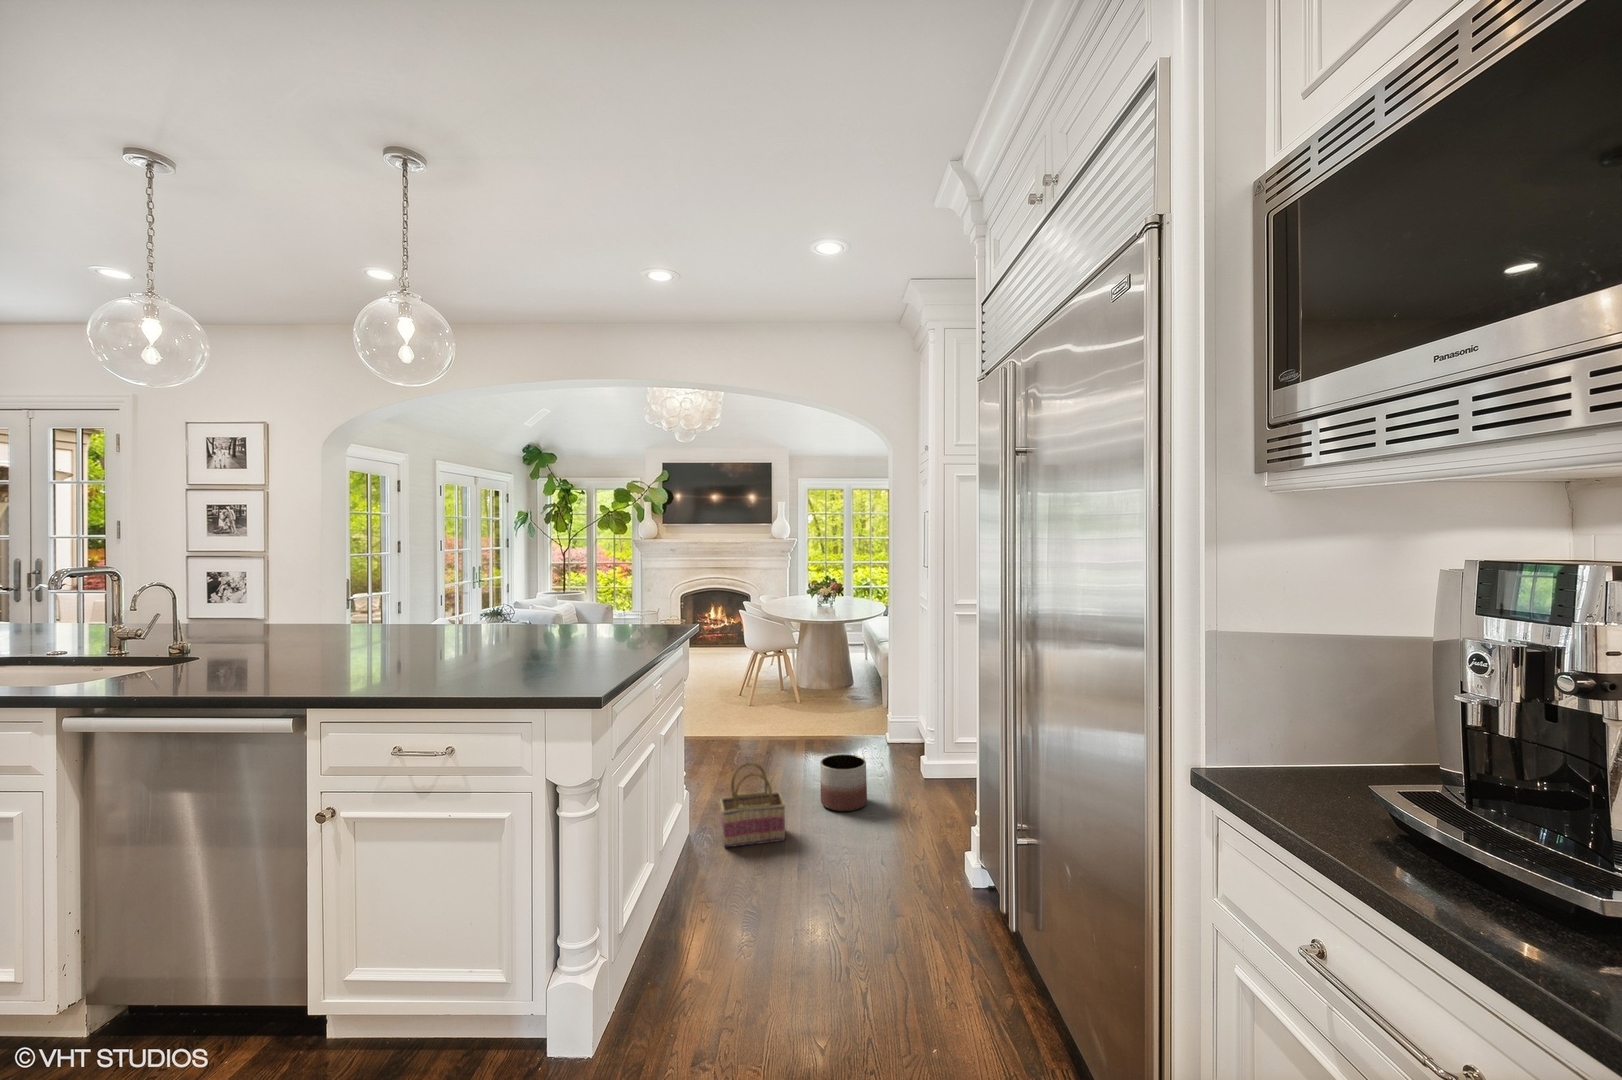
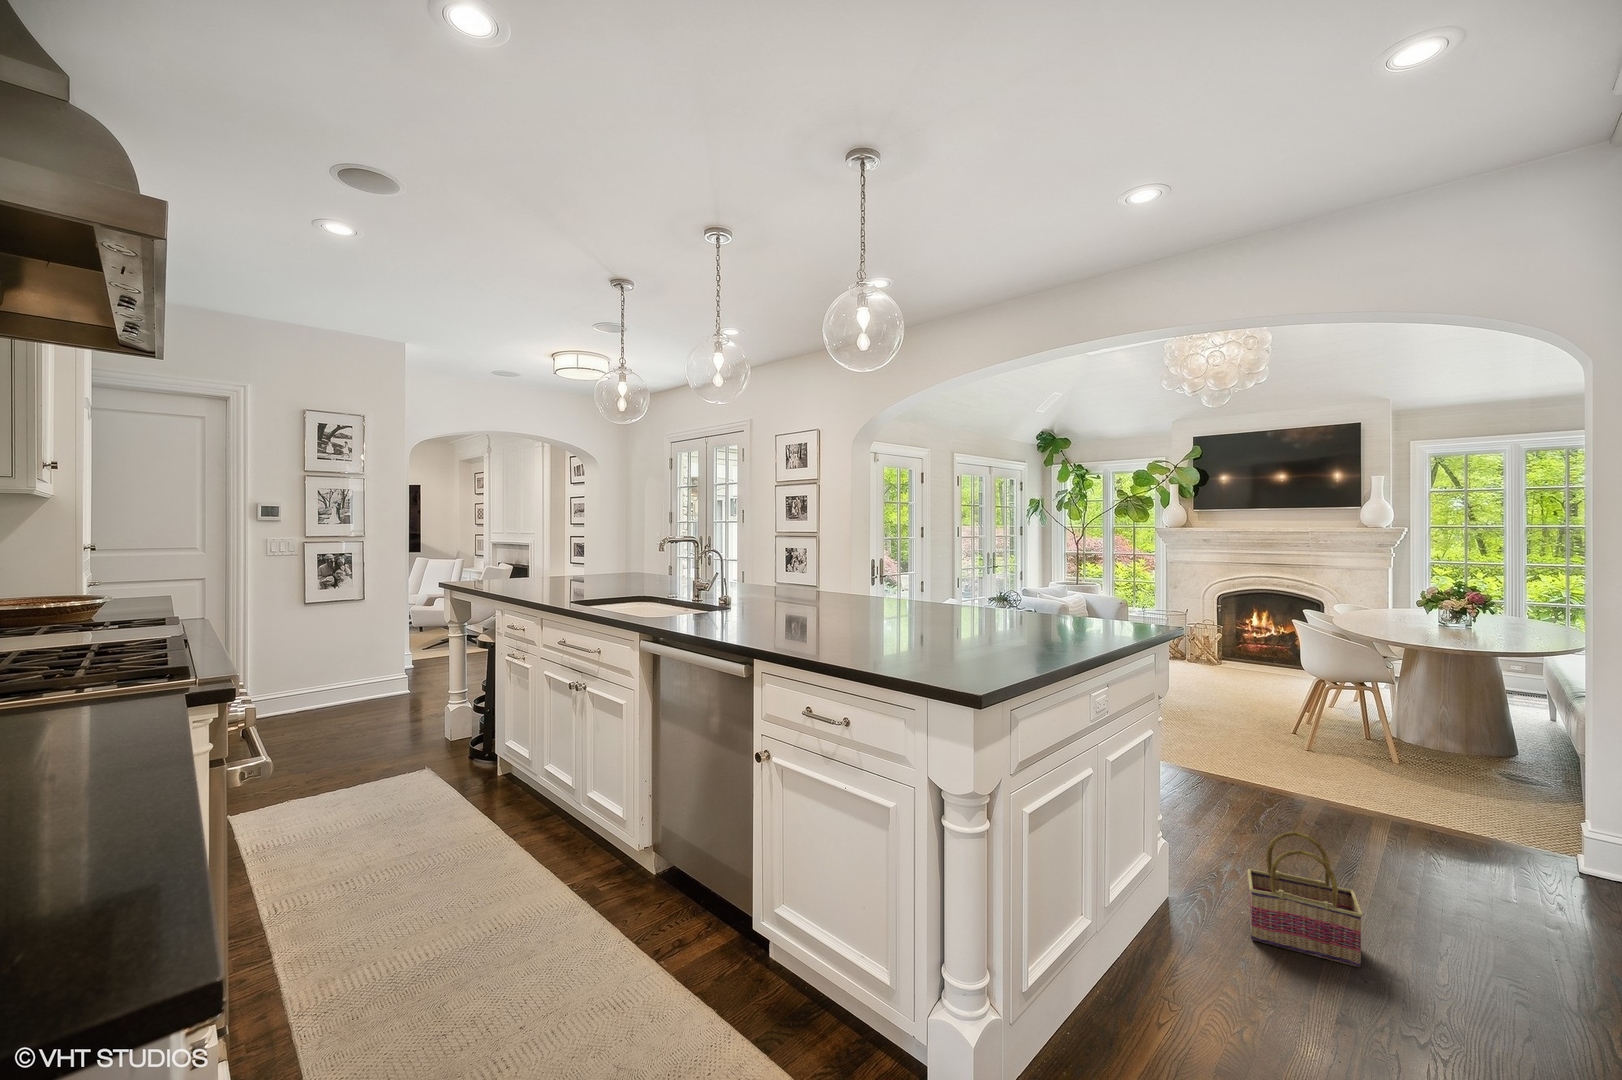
planter: present [820,754,867,811] -> none [1436,860,1542,966]

